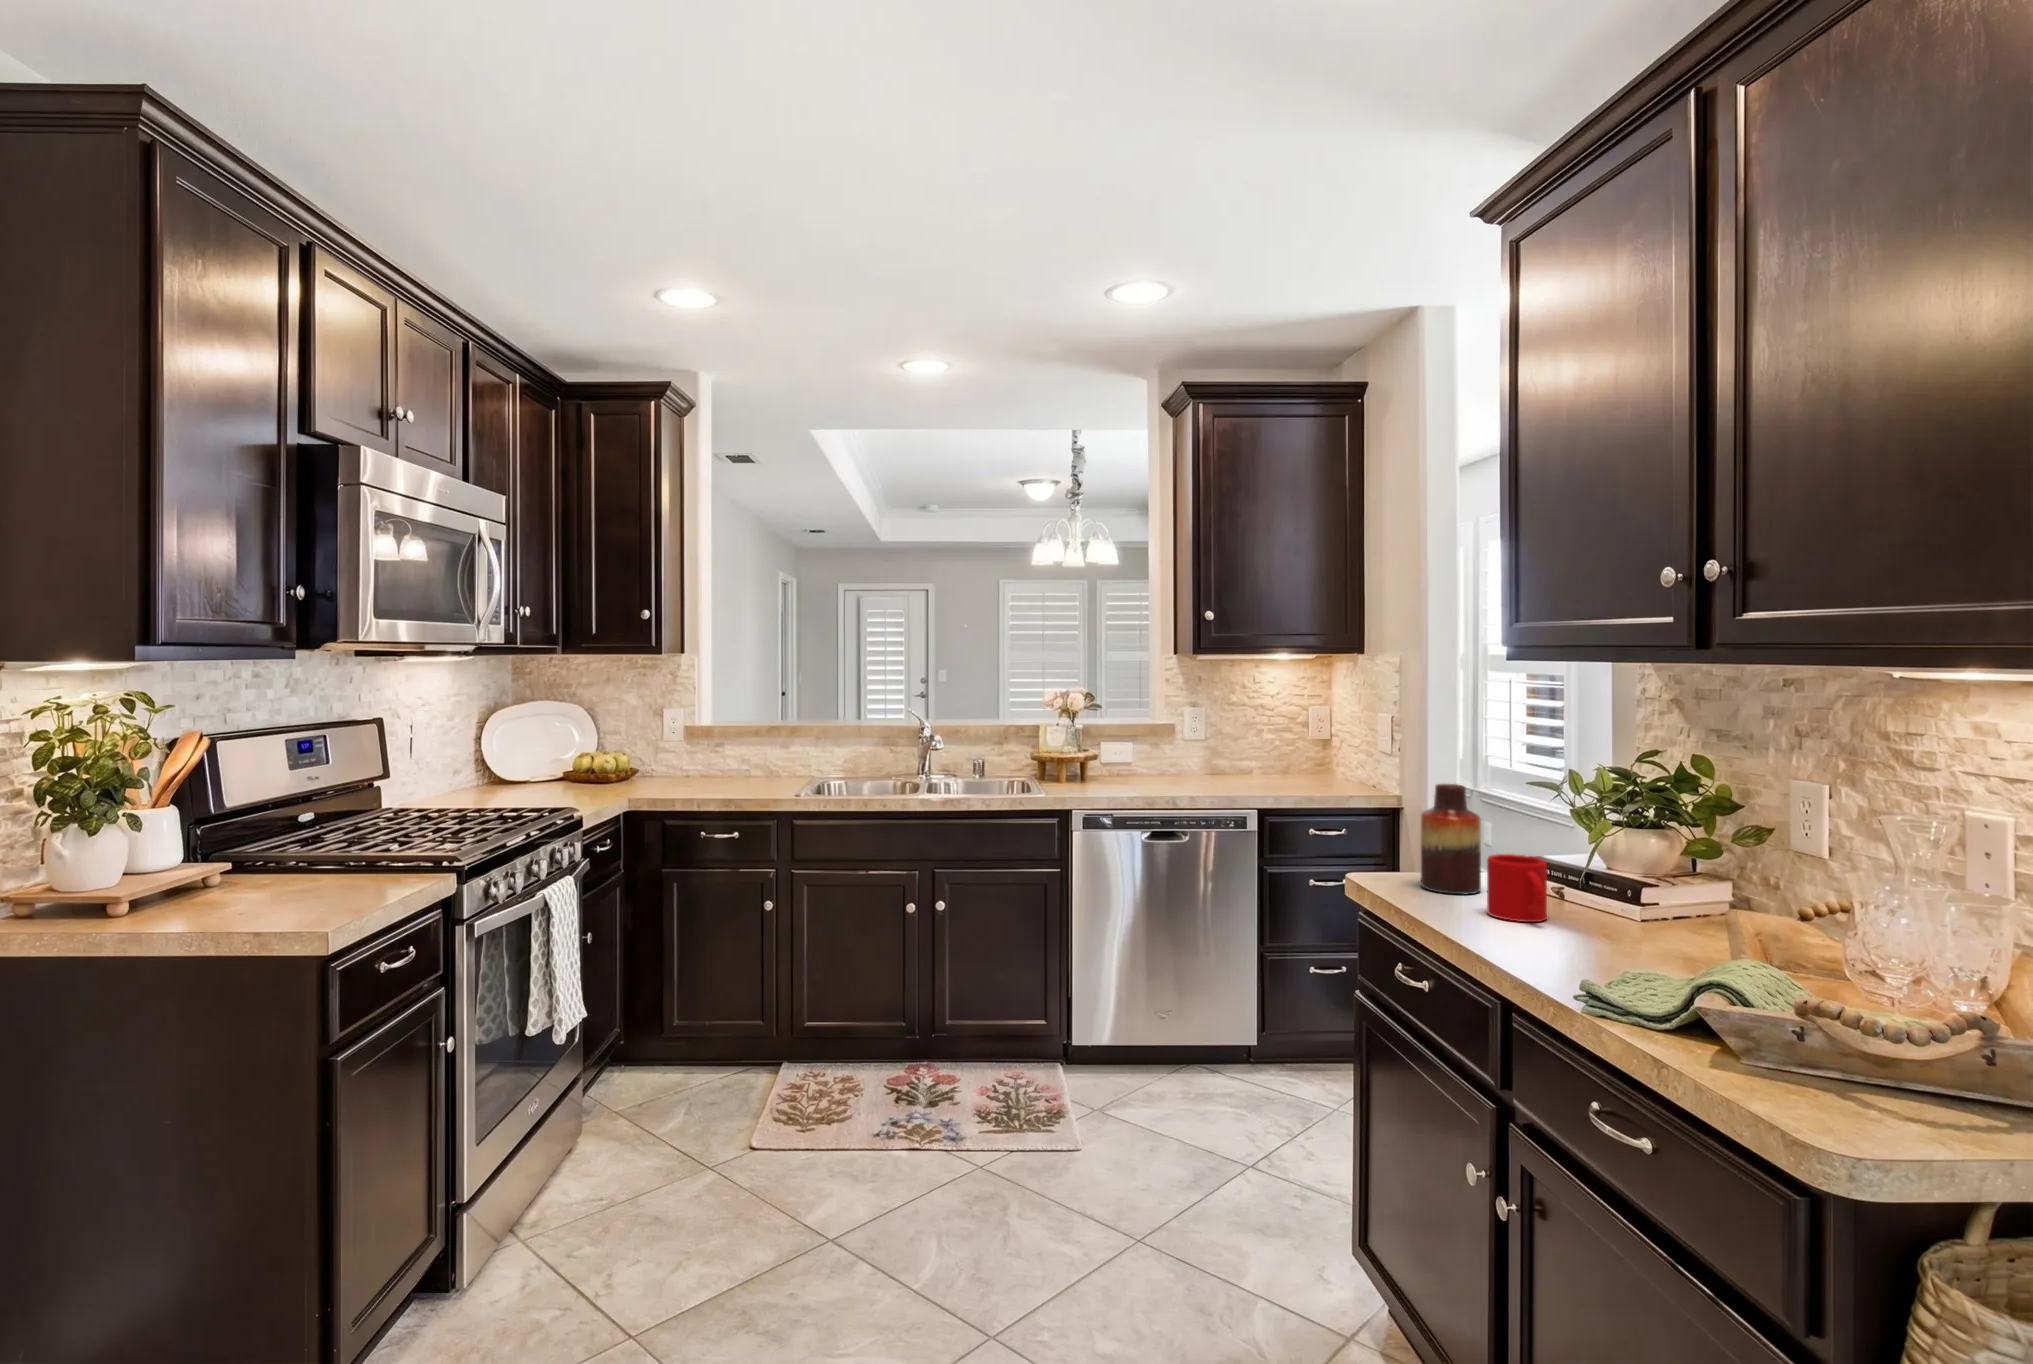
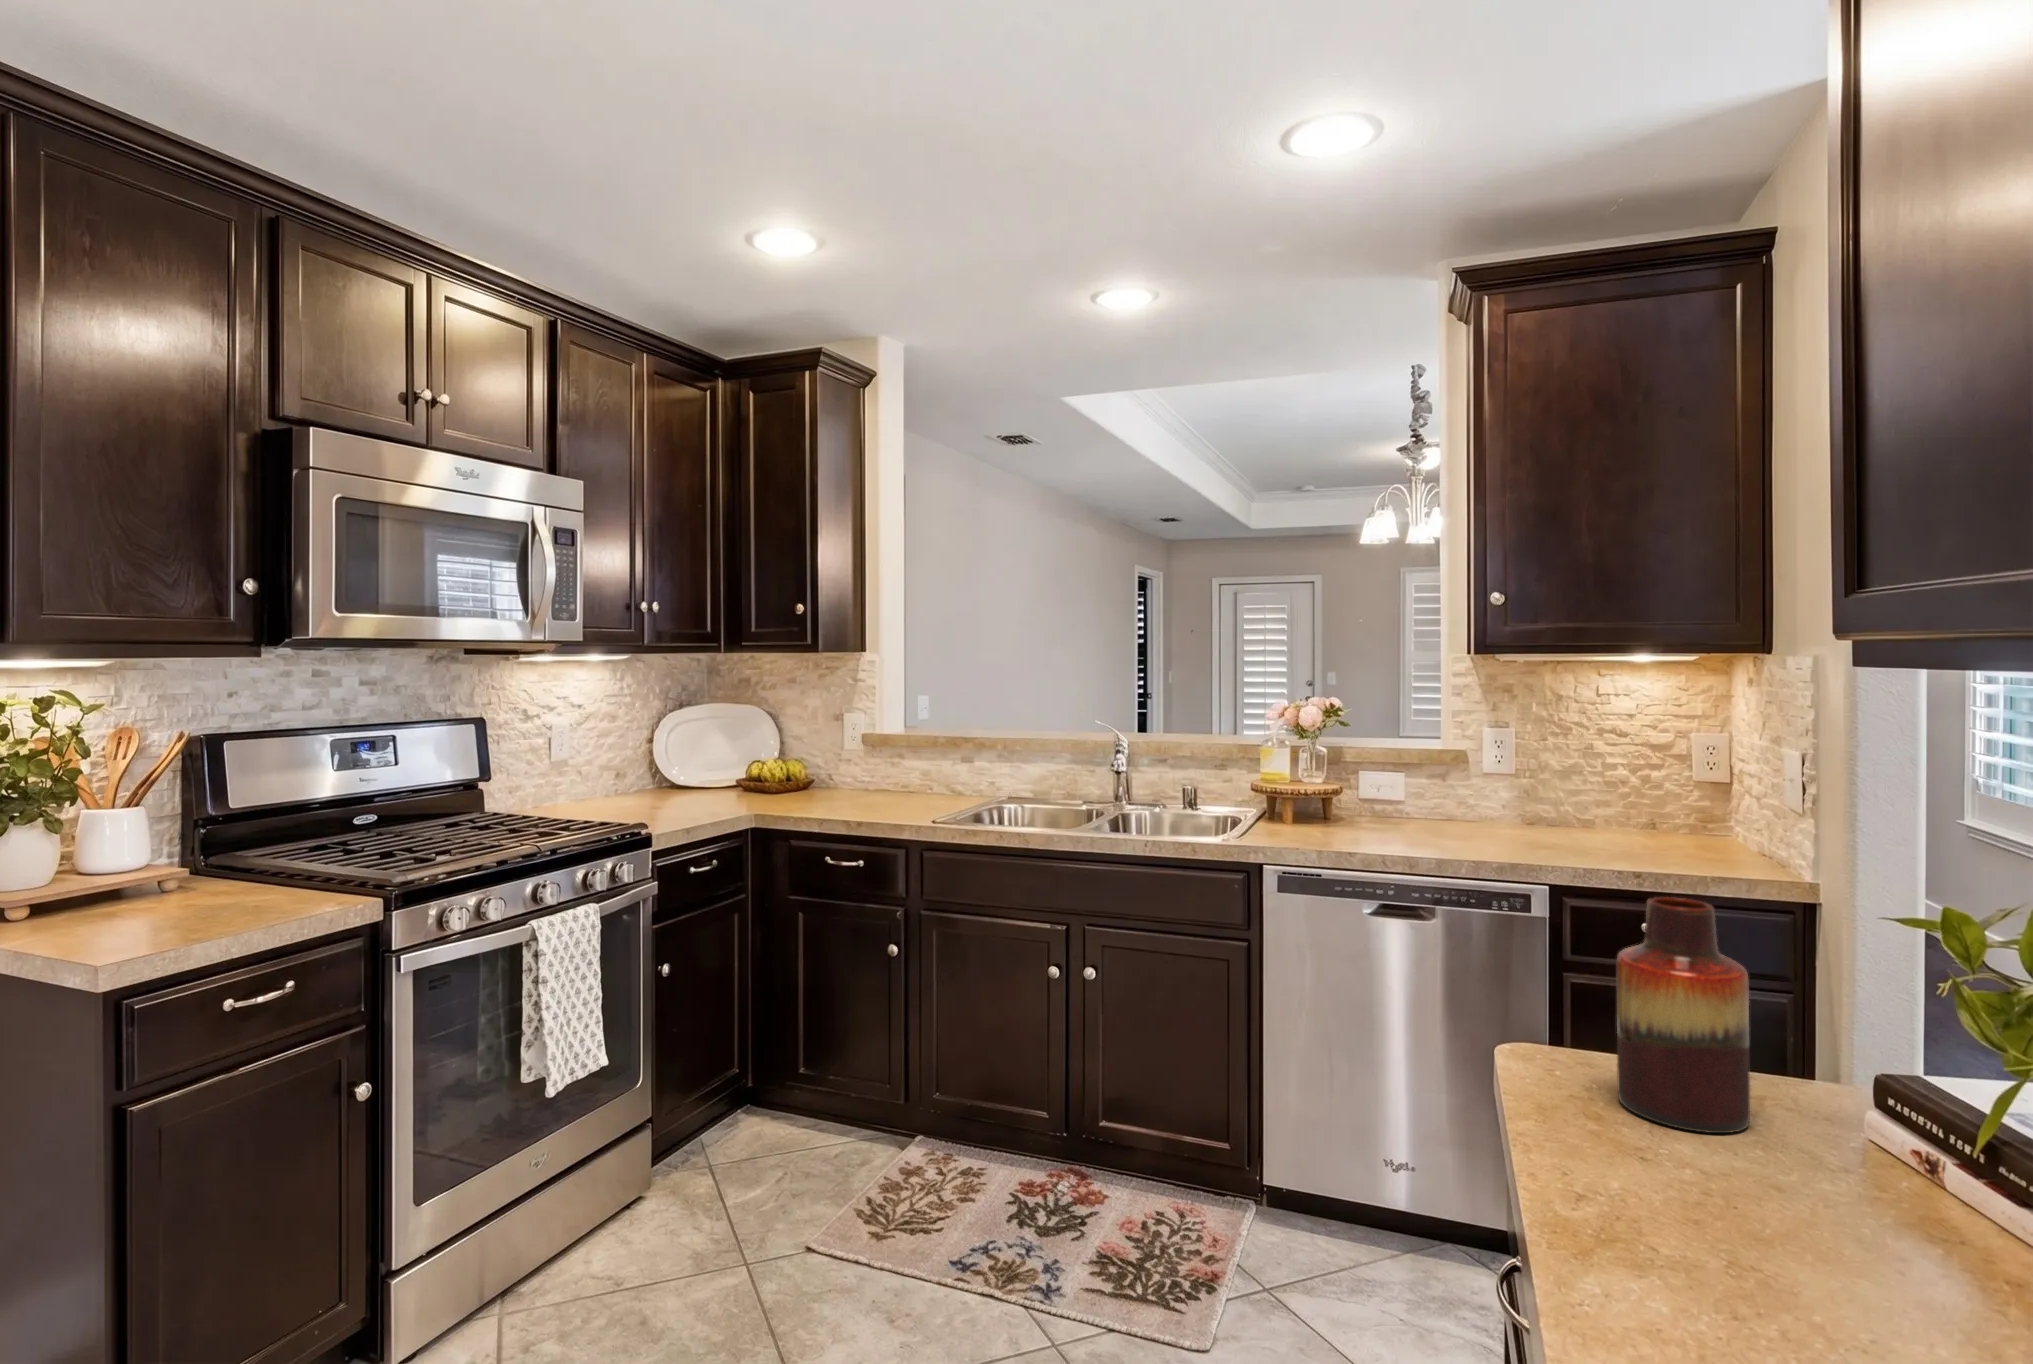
mug: present [1487,854,1547,922] -> none [1690,1071,1837,1251]

